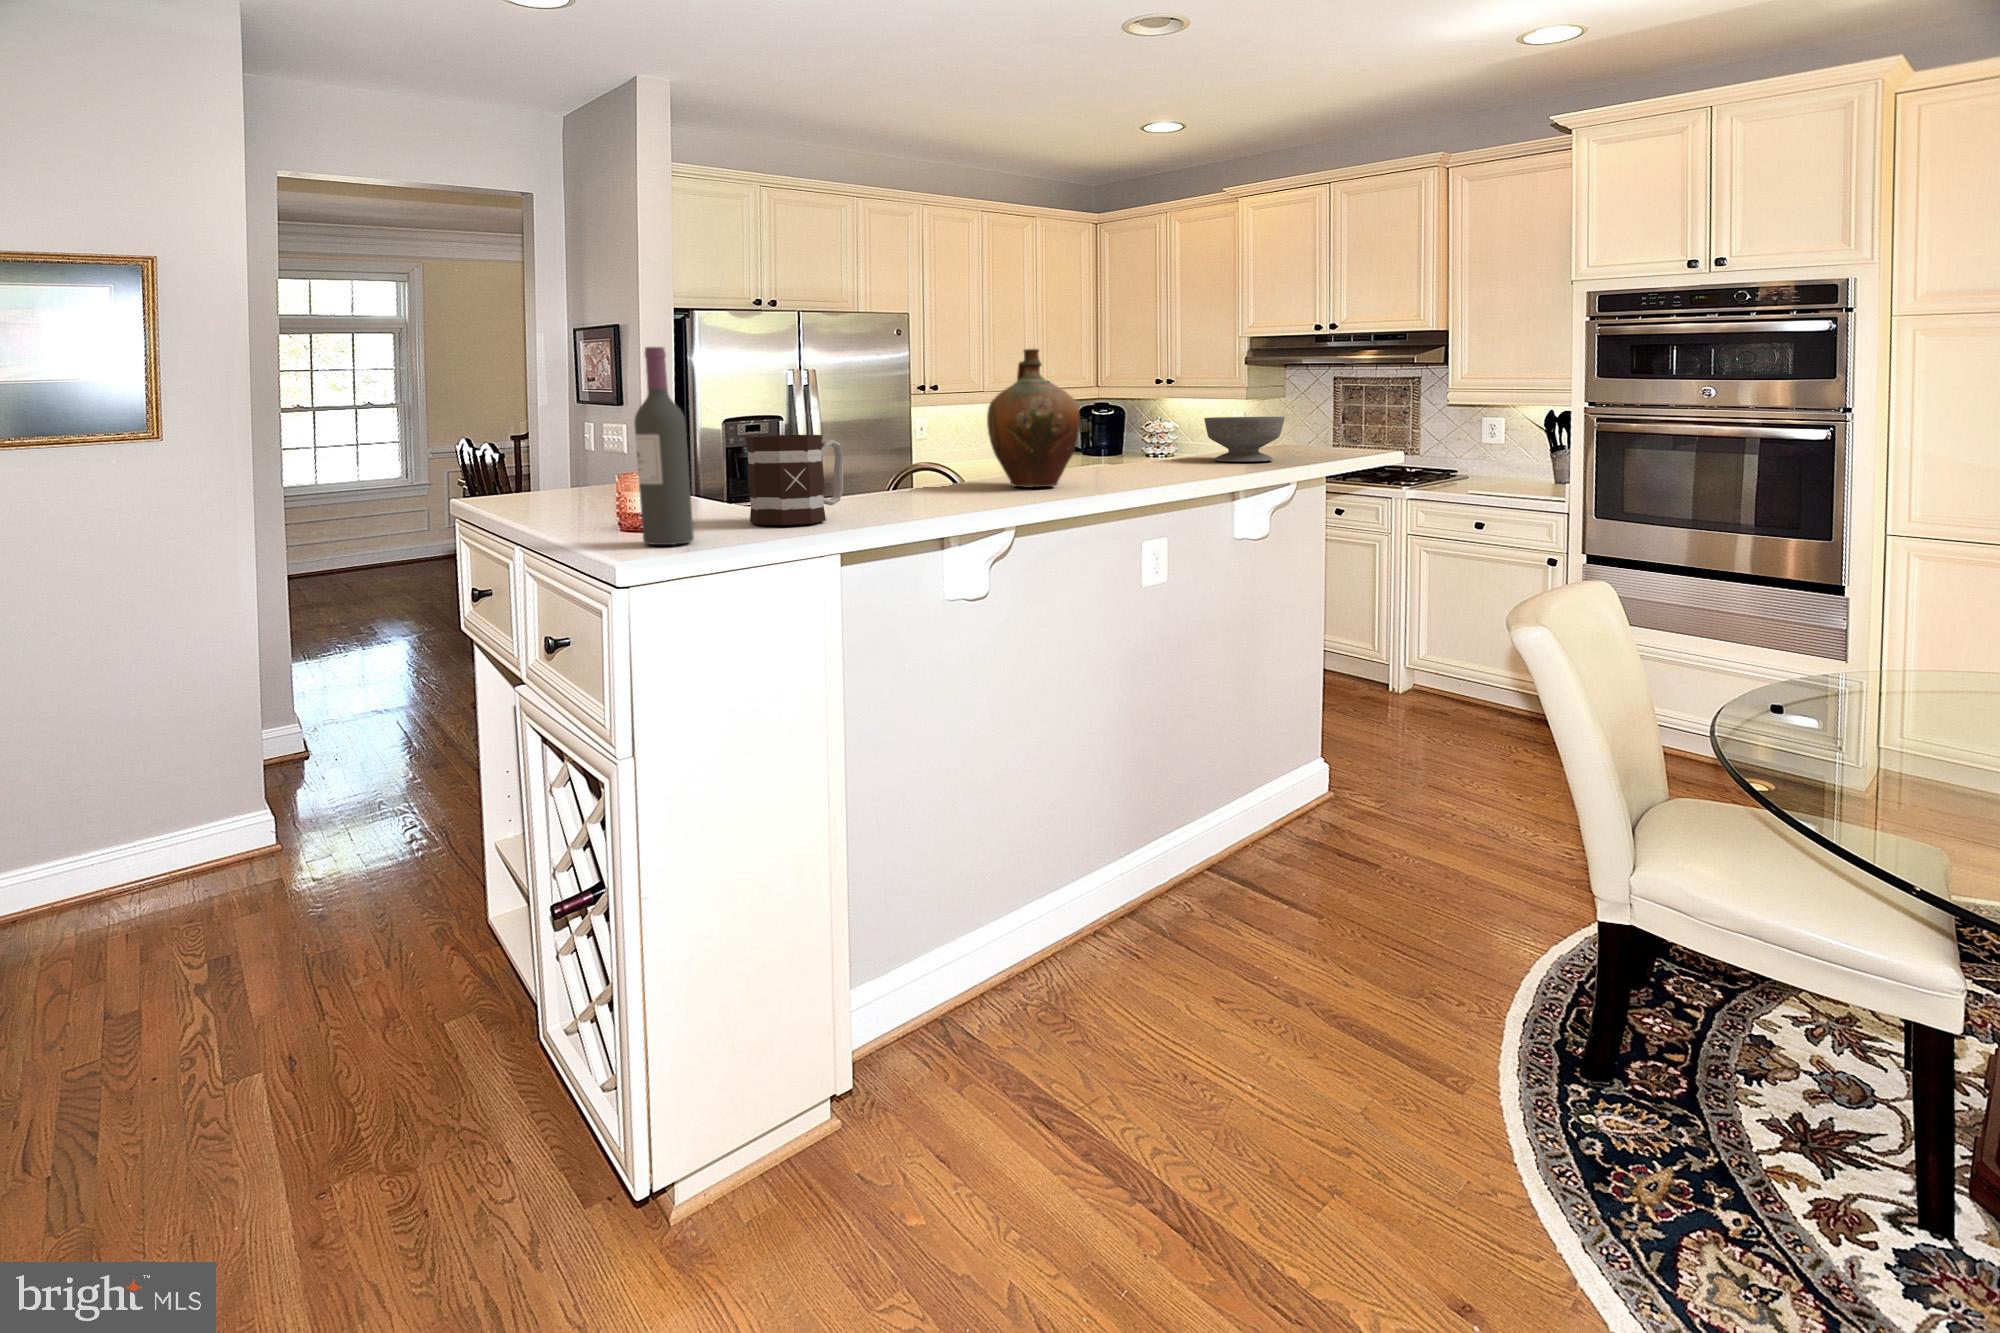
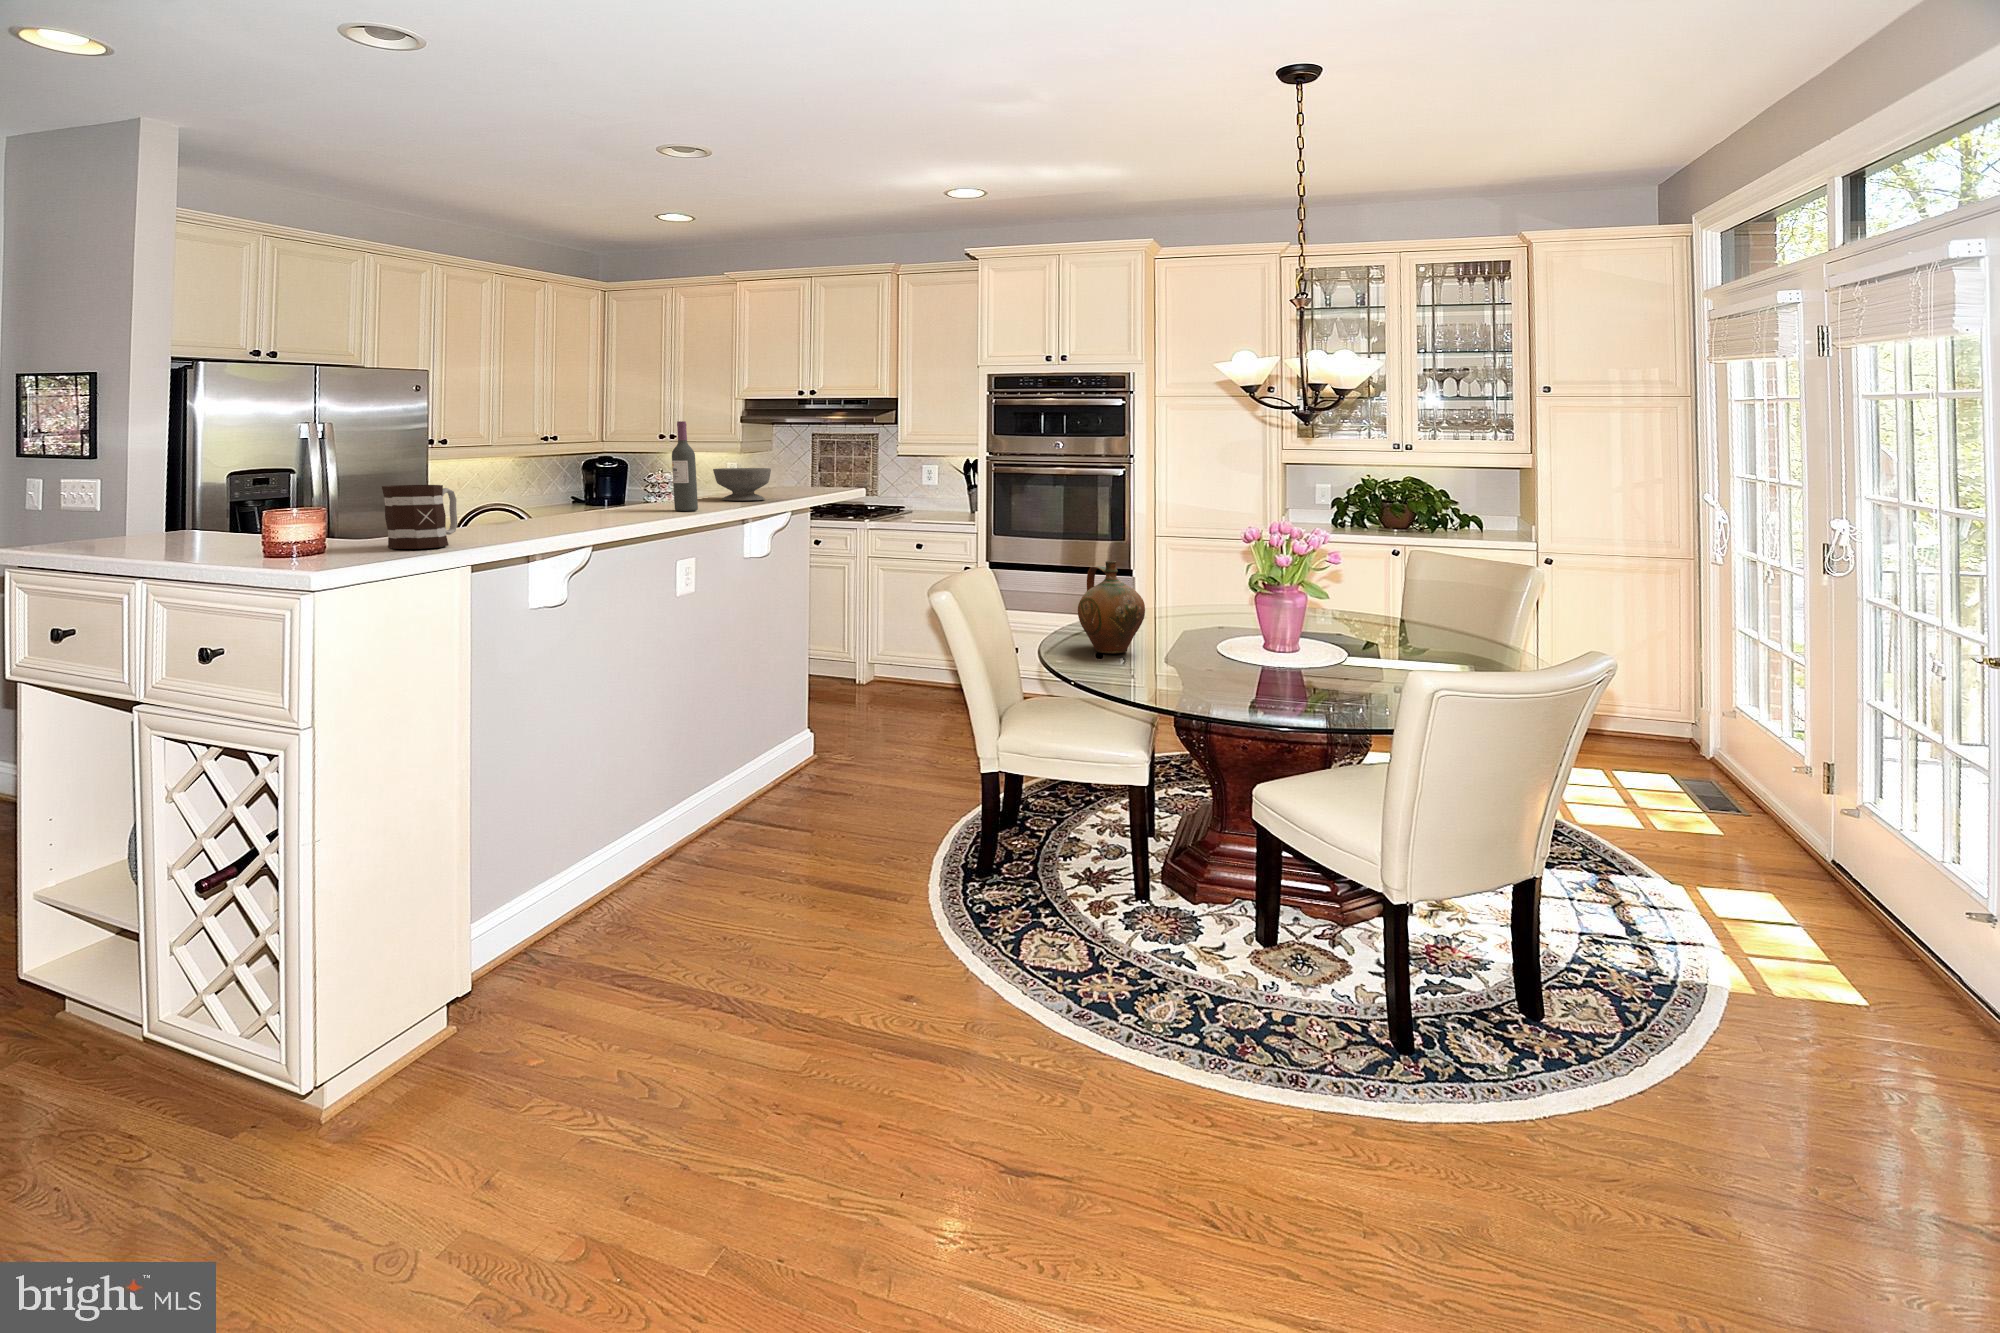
wine bottle: present [634,347,694,545] -> present [672,421,698,511]
ceramic jug: present [987,349,1080,488] -> present [1078,561,1145,654]

